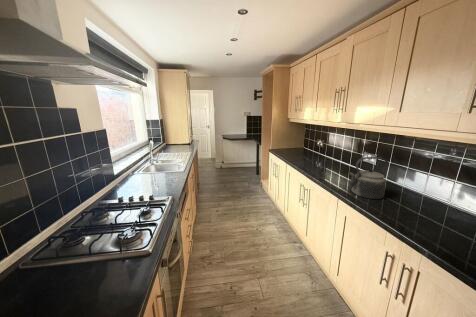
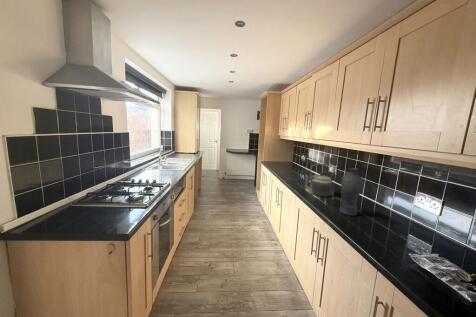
vase: none [416,167,461,233] -> present [339,168,363,216]

